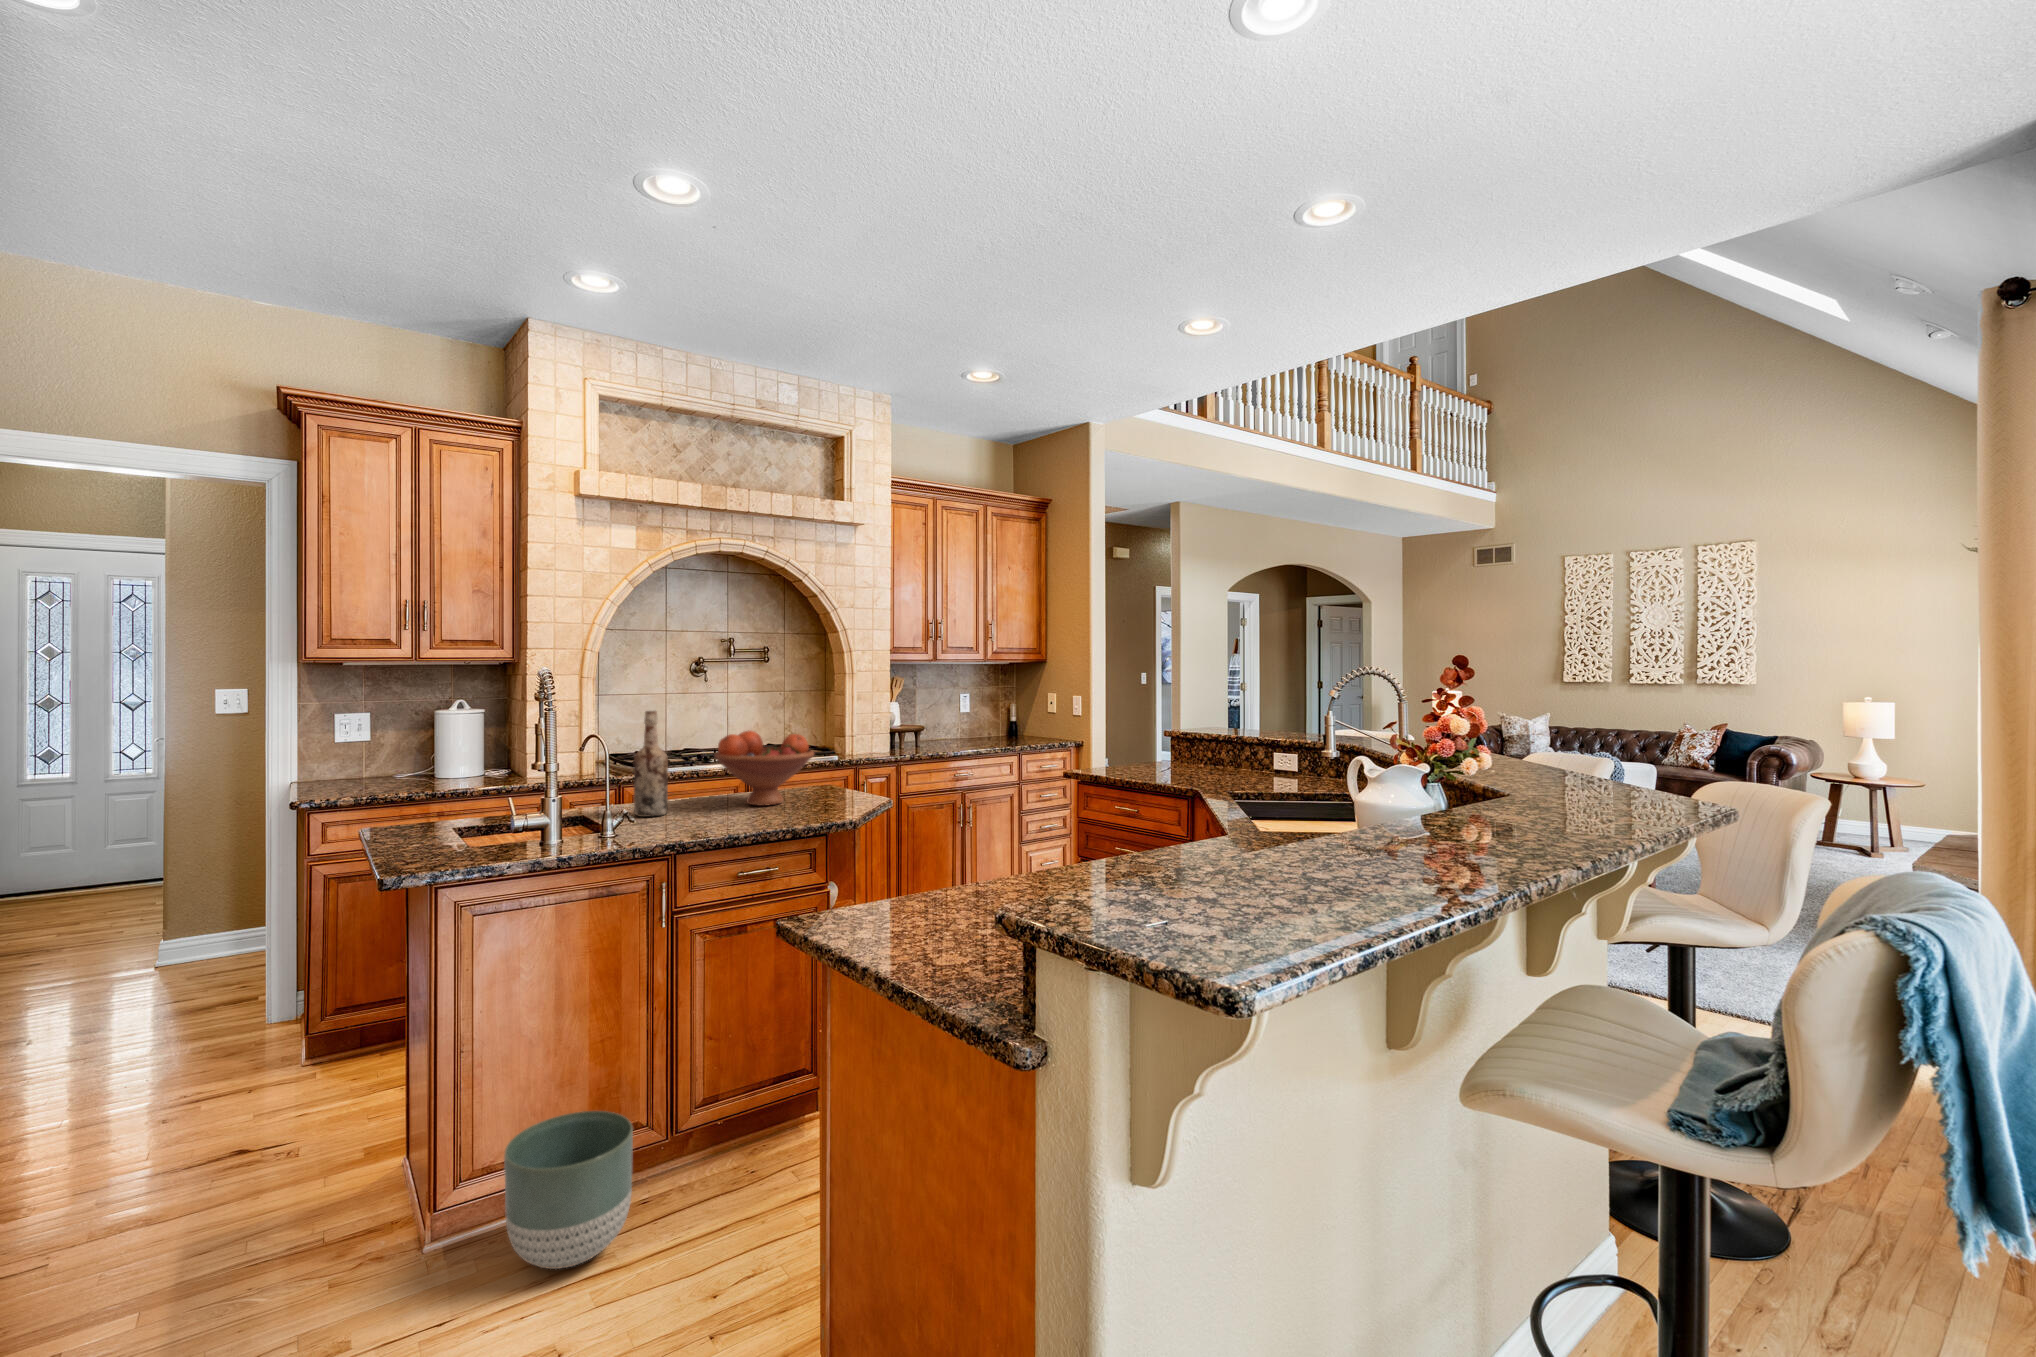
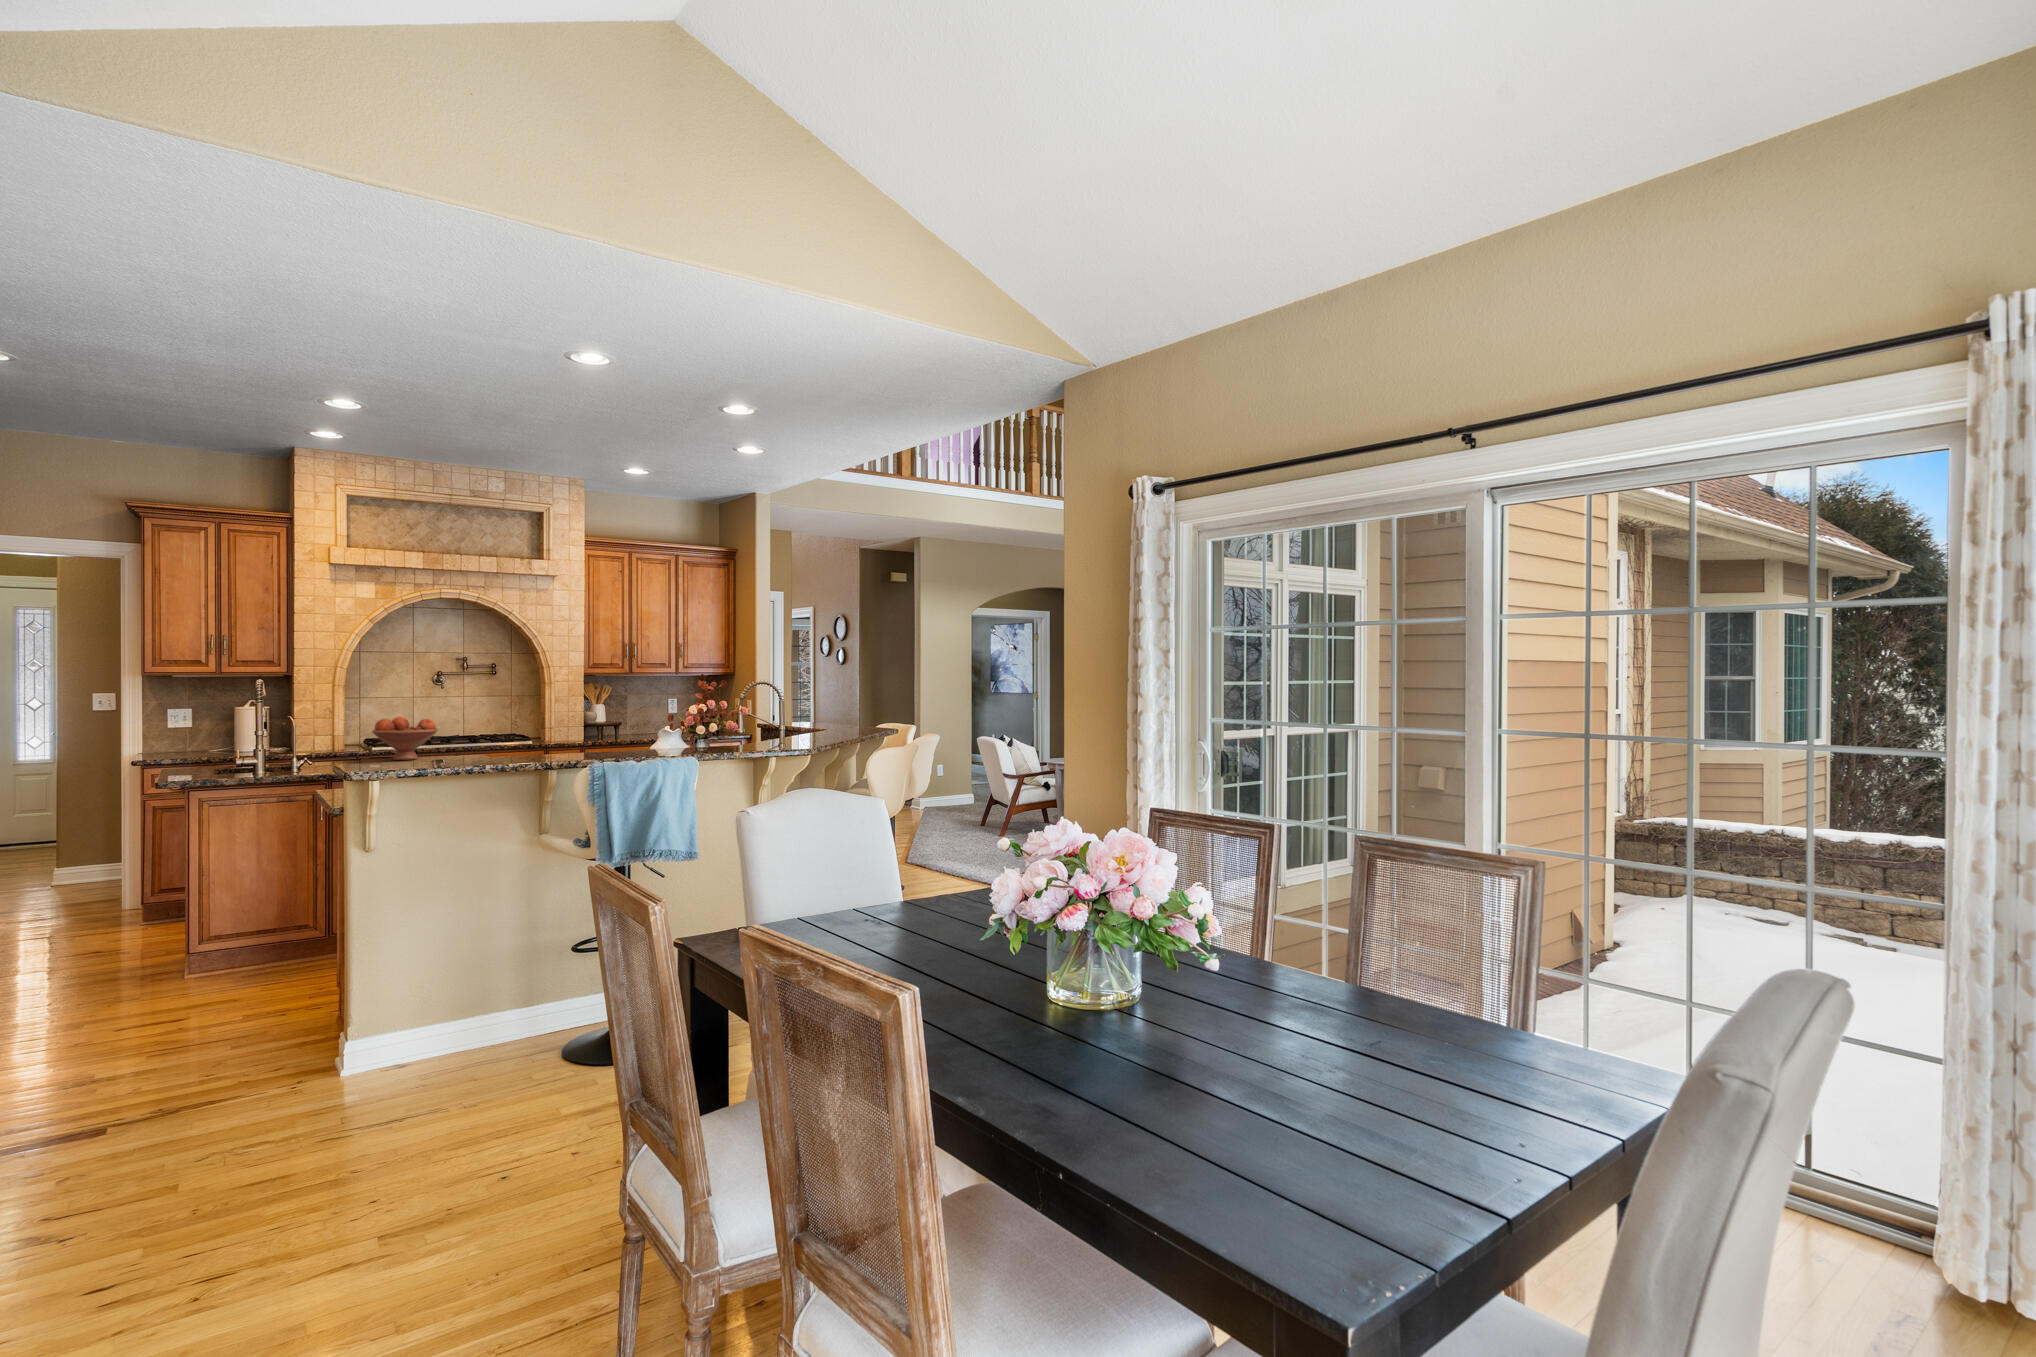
wine bottle: present [634,711,668,817] -> none [320,705,342,765]
planter: present [504,1111,633,1269] -> none [220,912,292,979]

